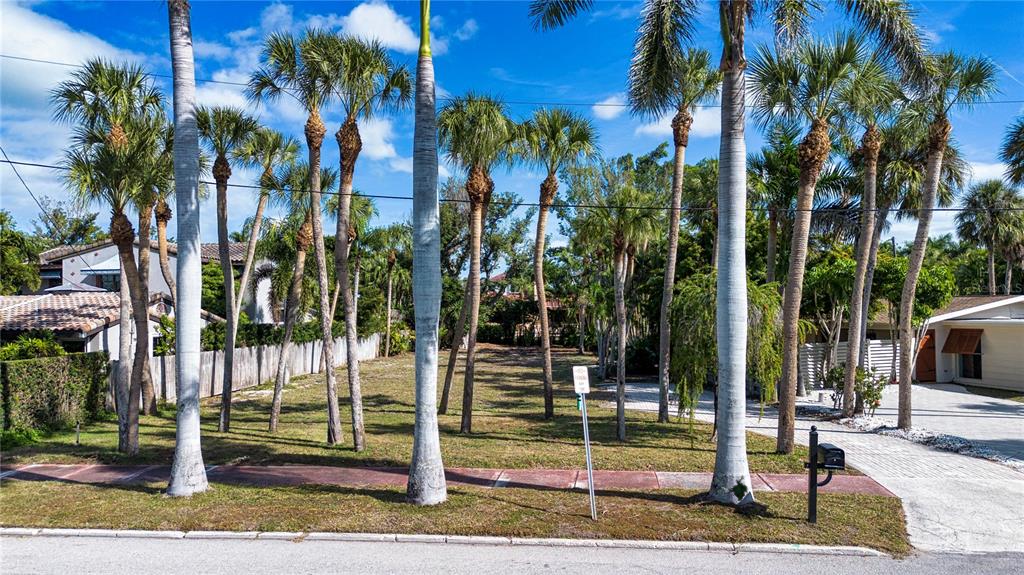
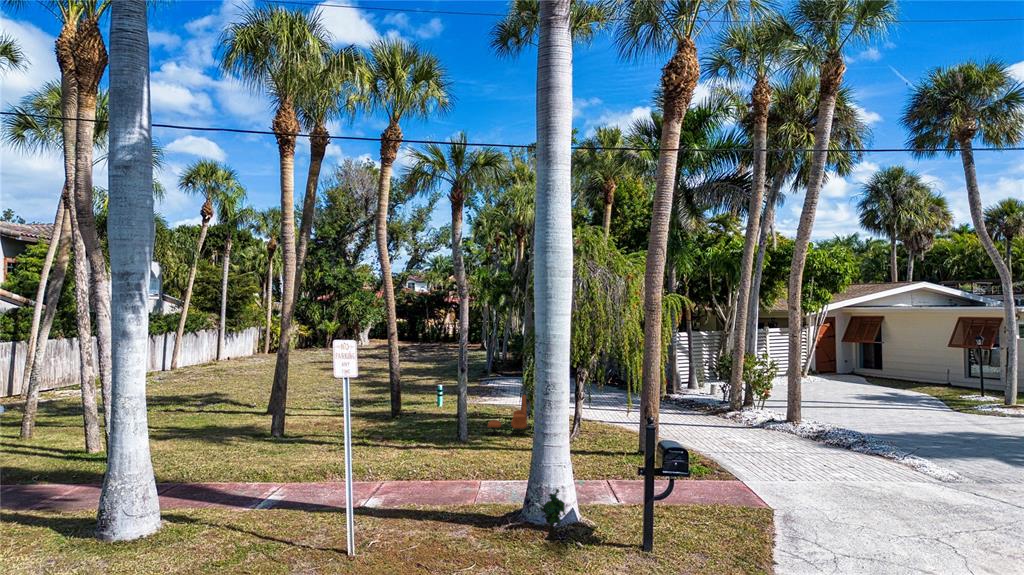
lounge chair: none [636,403,675,438] -> present [485,395,529,437]

